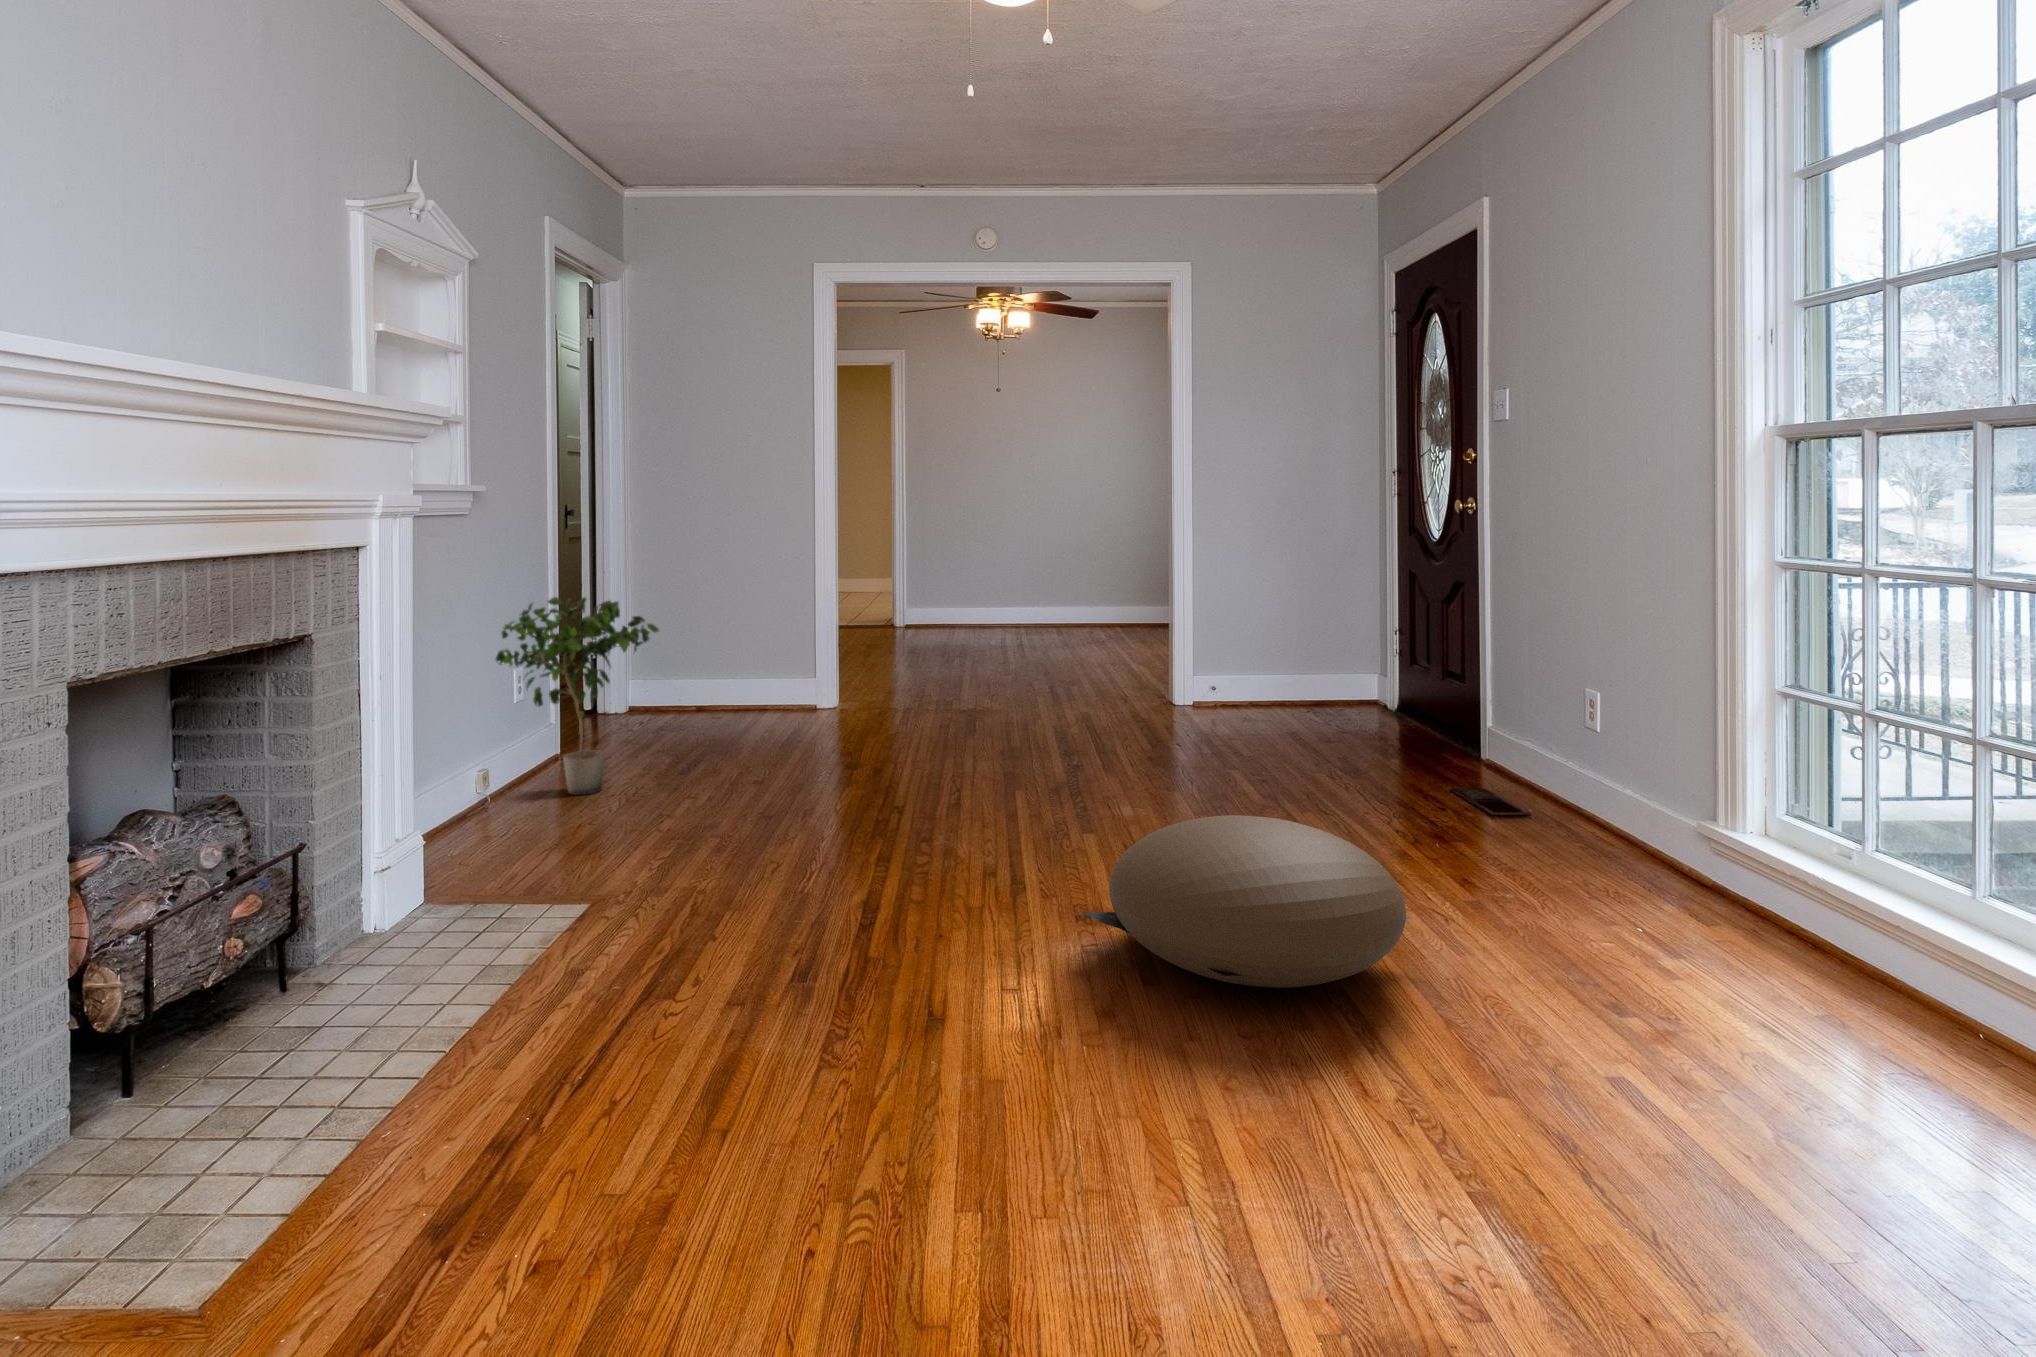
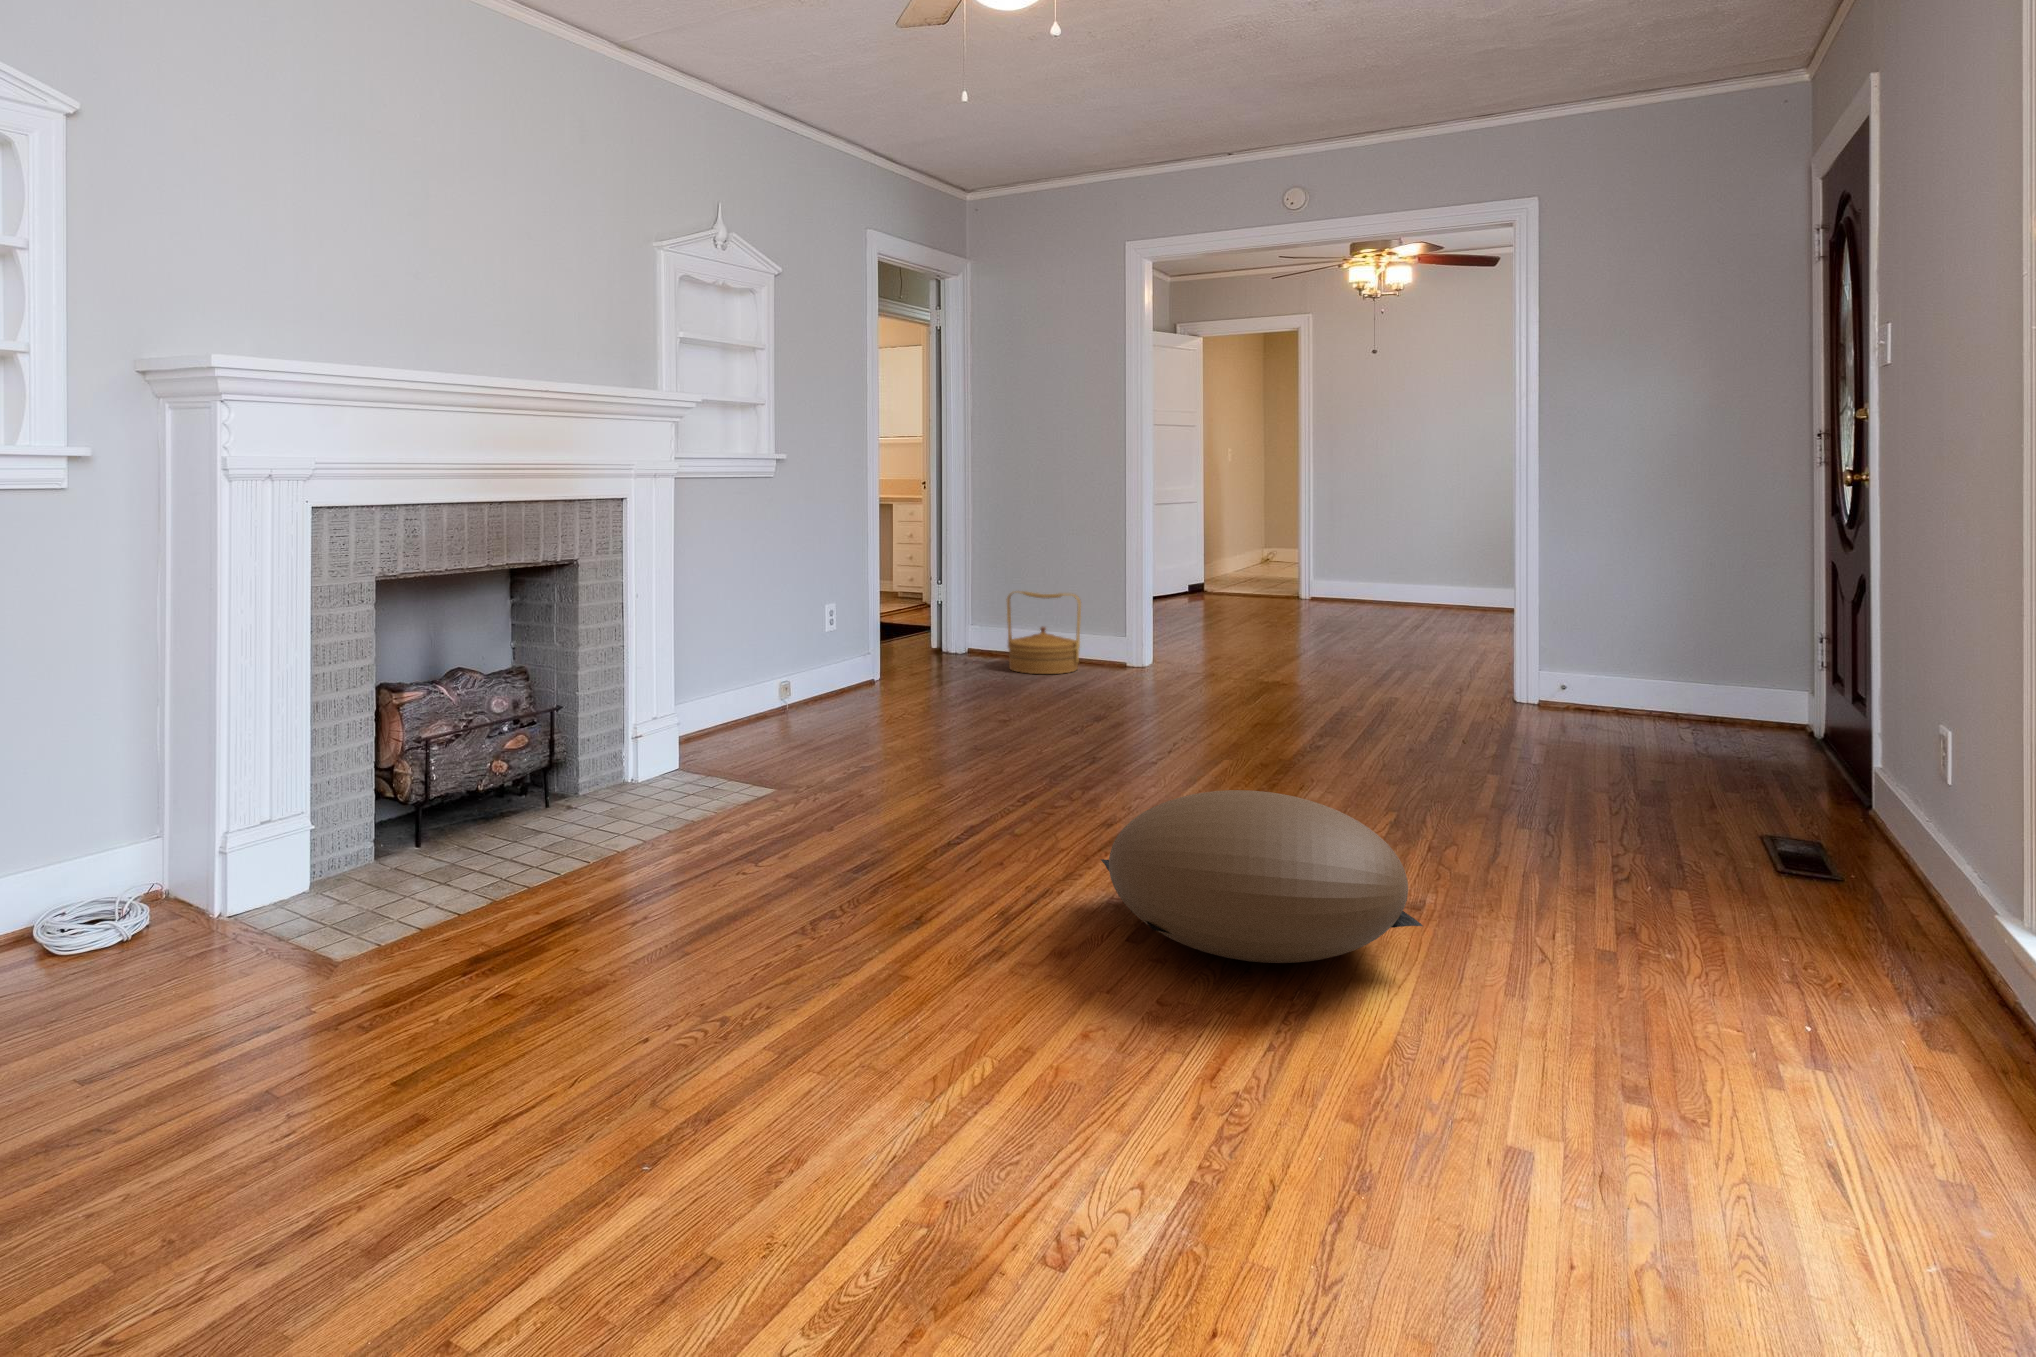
potted plant: present [495,597,659,795] -> none [798,545,924,713]
woven basket: none [686,636,772,727] -> present [1007,591,1081,674]

